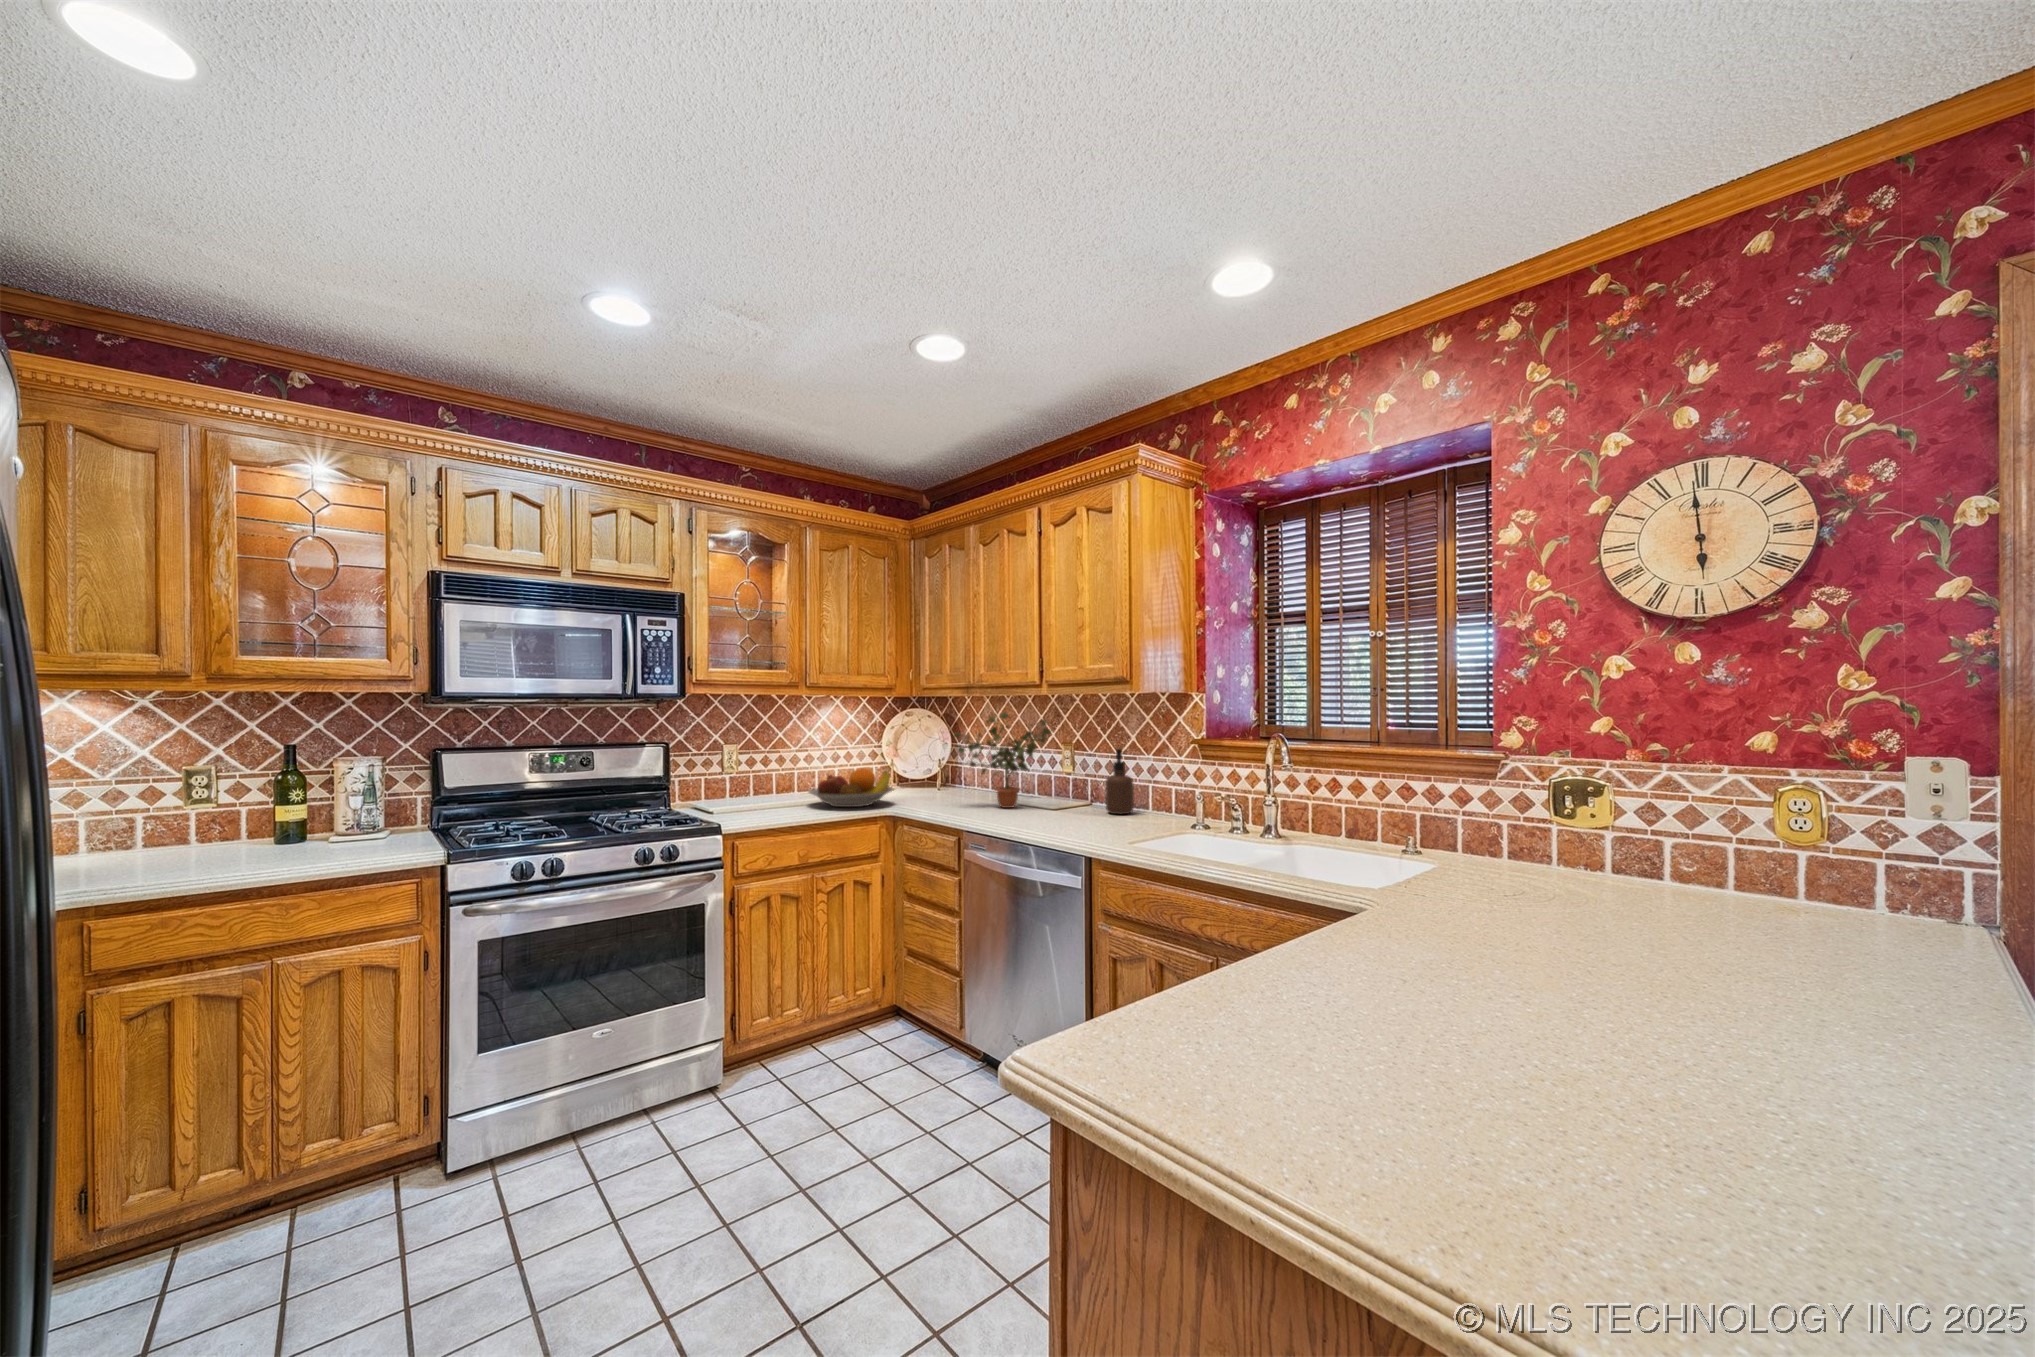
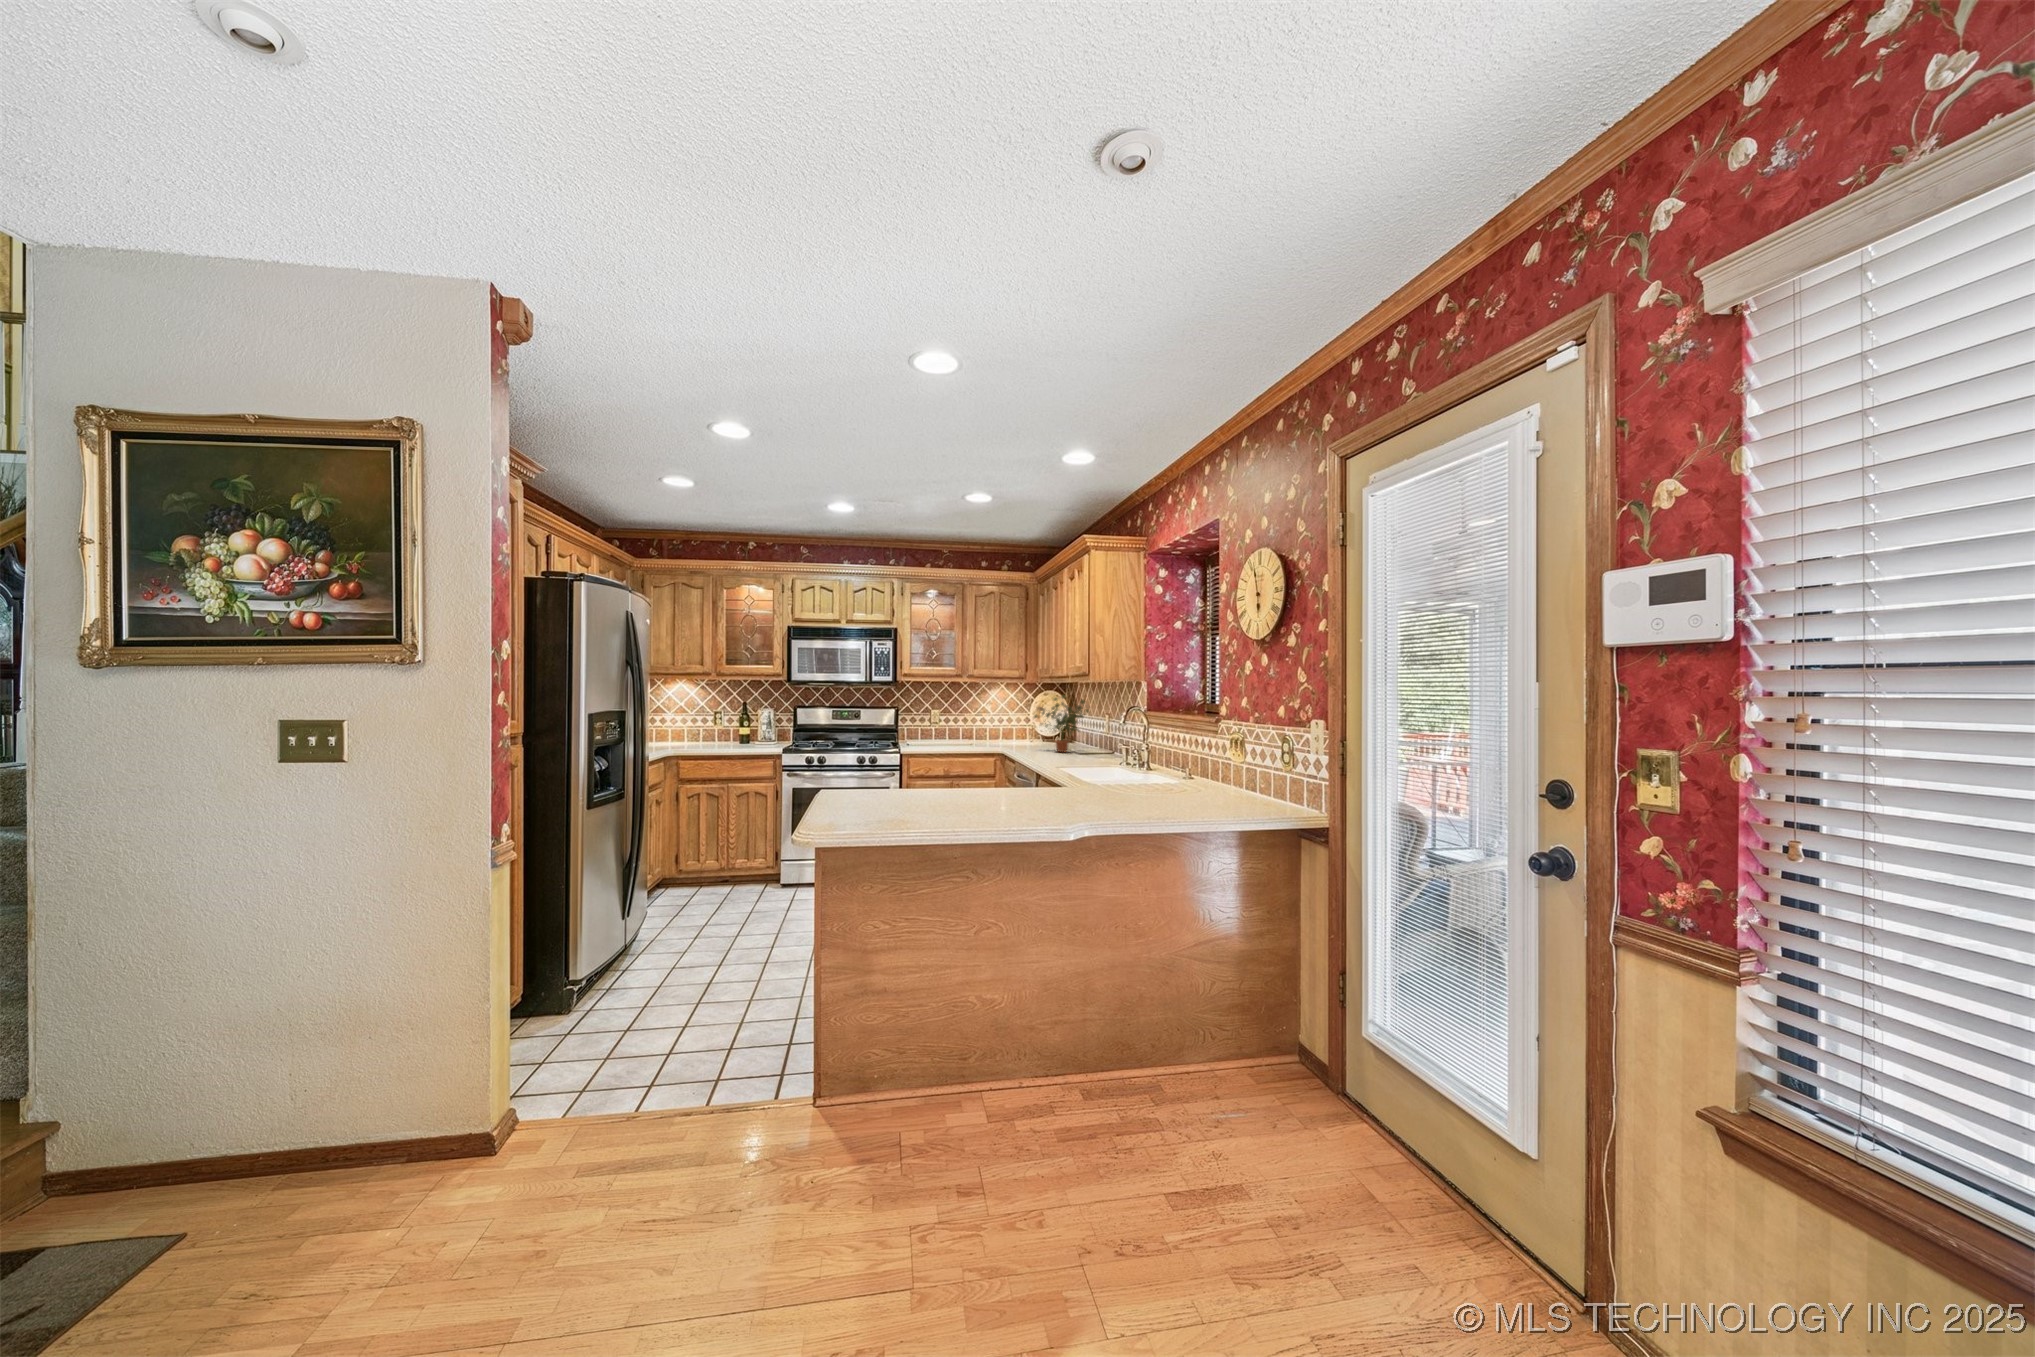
soap dispenser: present [1105,749,1134,814] -> none [1105,719,1122,759]
fruit bowl: present [809,768,893,807] -> none [961,725,1009,747]

